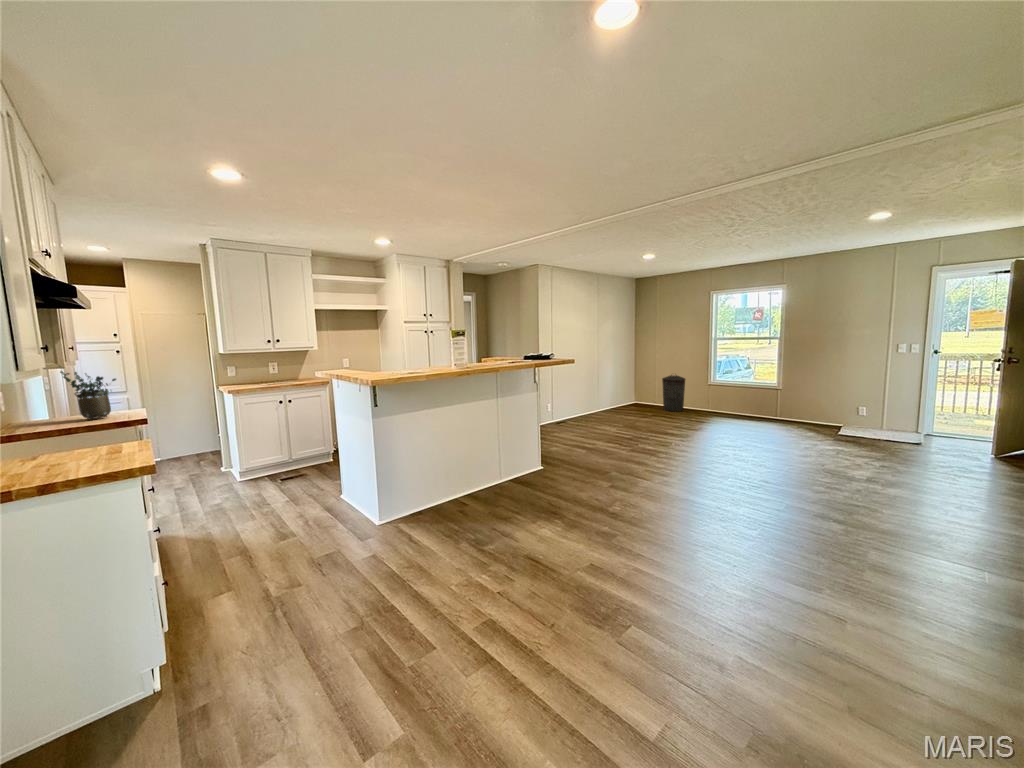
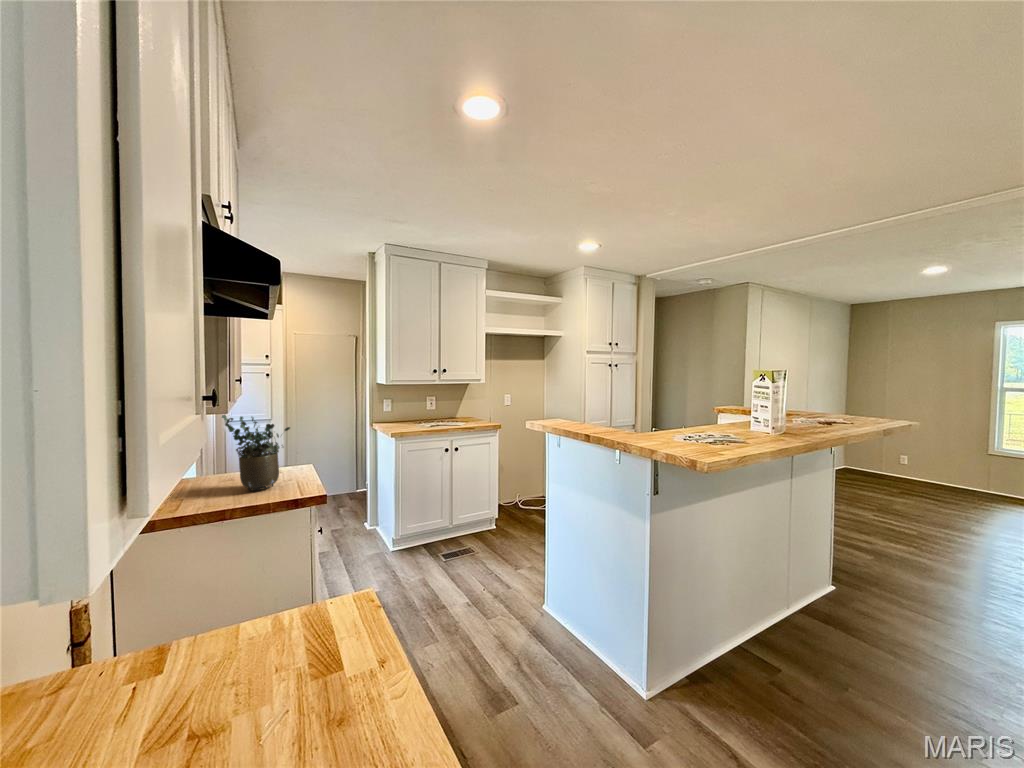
trash can: present [662,375,685,412] -> none [920,436,964,493]

